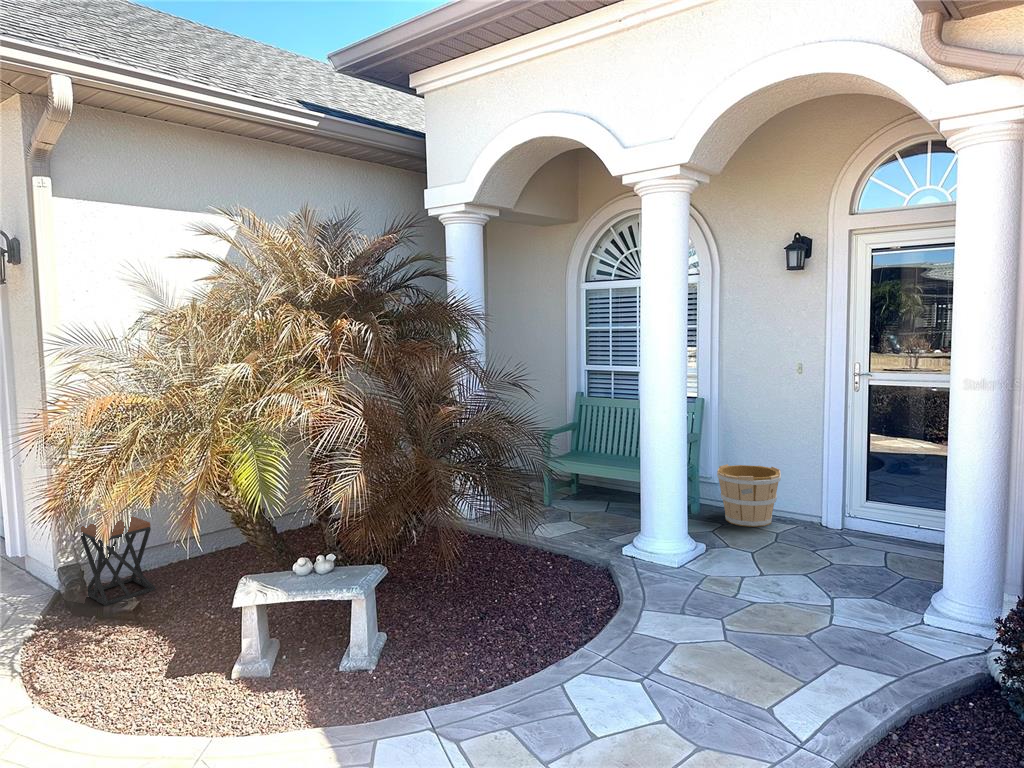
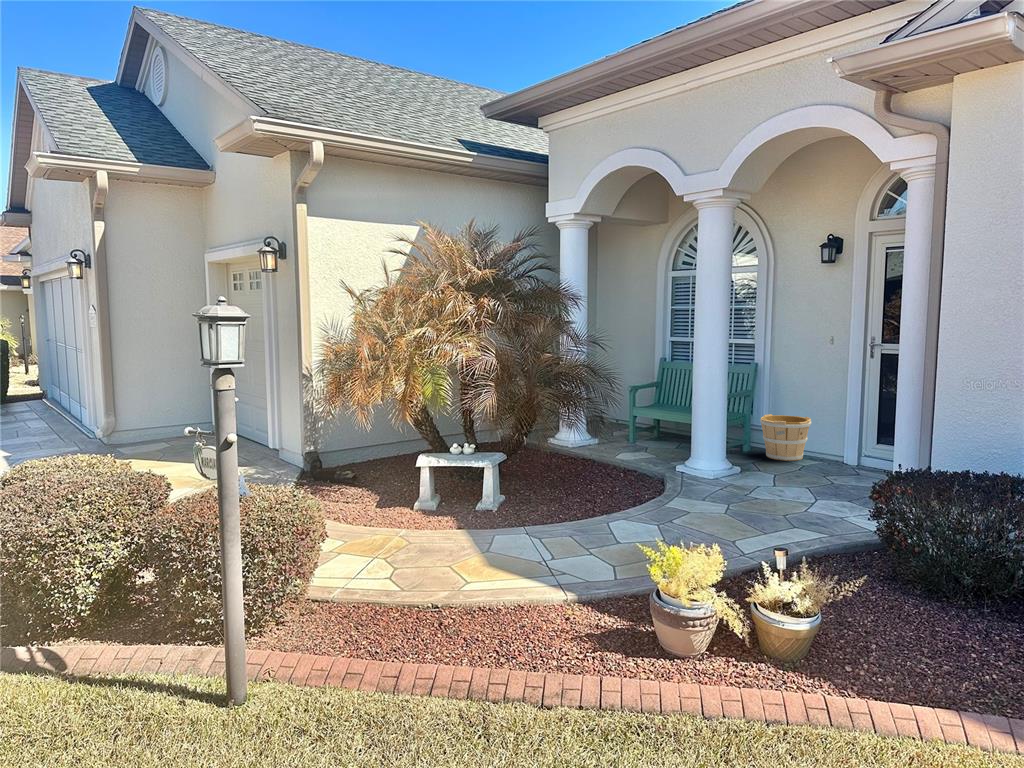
stool: present [81,515,155,606] -> none [317,423,361,476]

